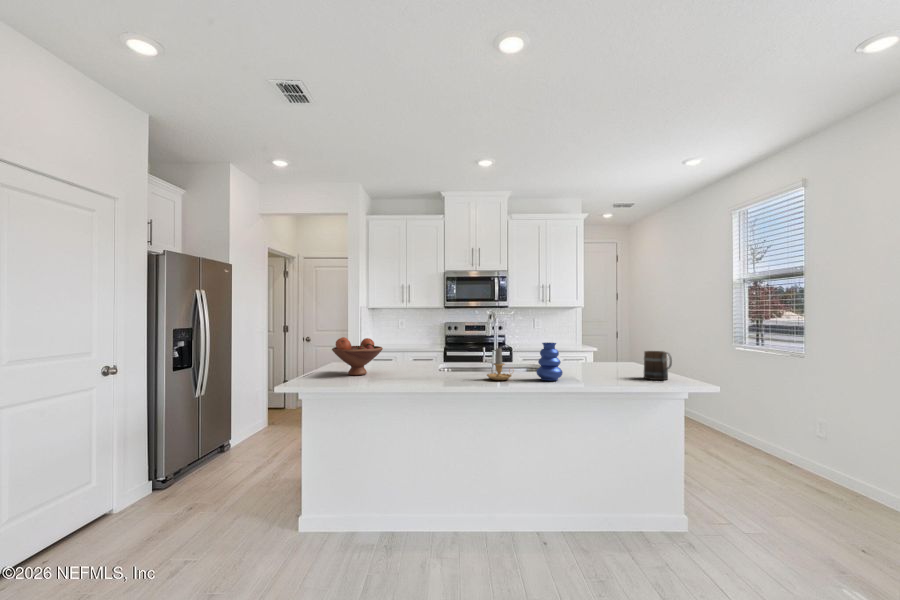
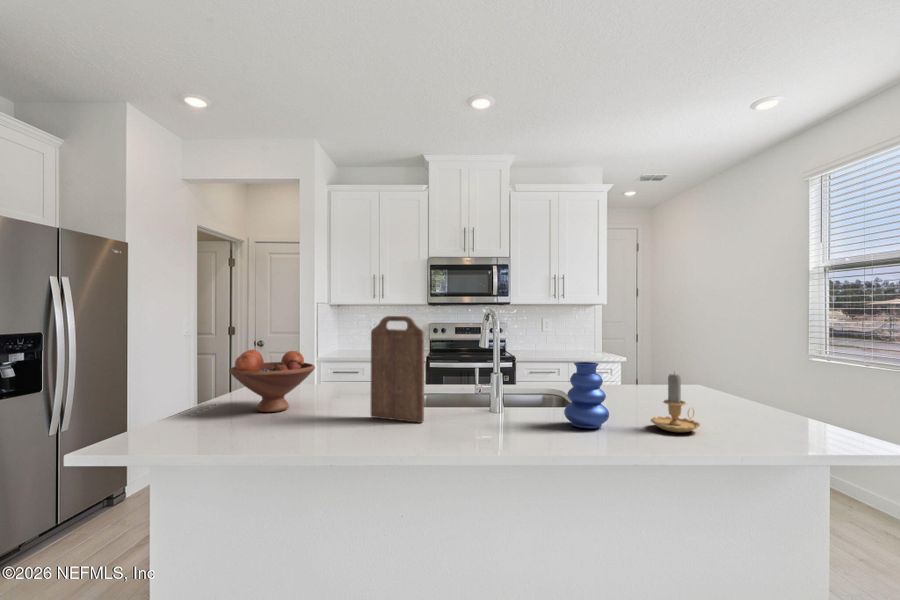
cutting board: none [420,316,453,379] -> present [371,316,424,423]
candle: present [487,348,512,380] -> present [651,373,700,432]
mug: present [644,351,672,380] -> none [741,375,801,428]

